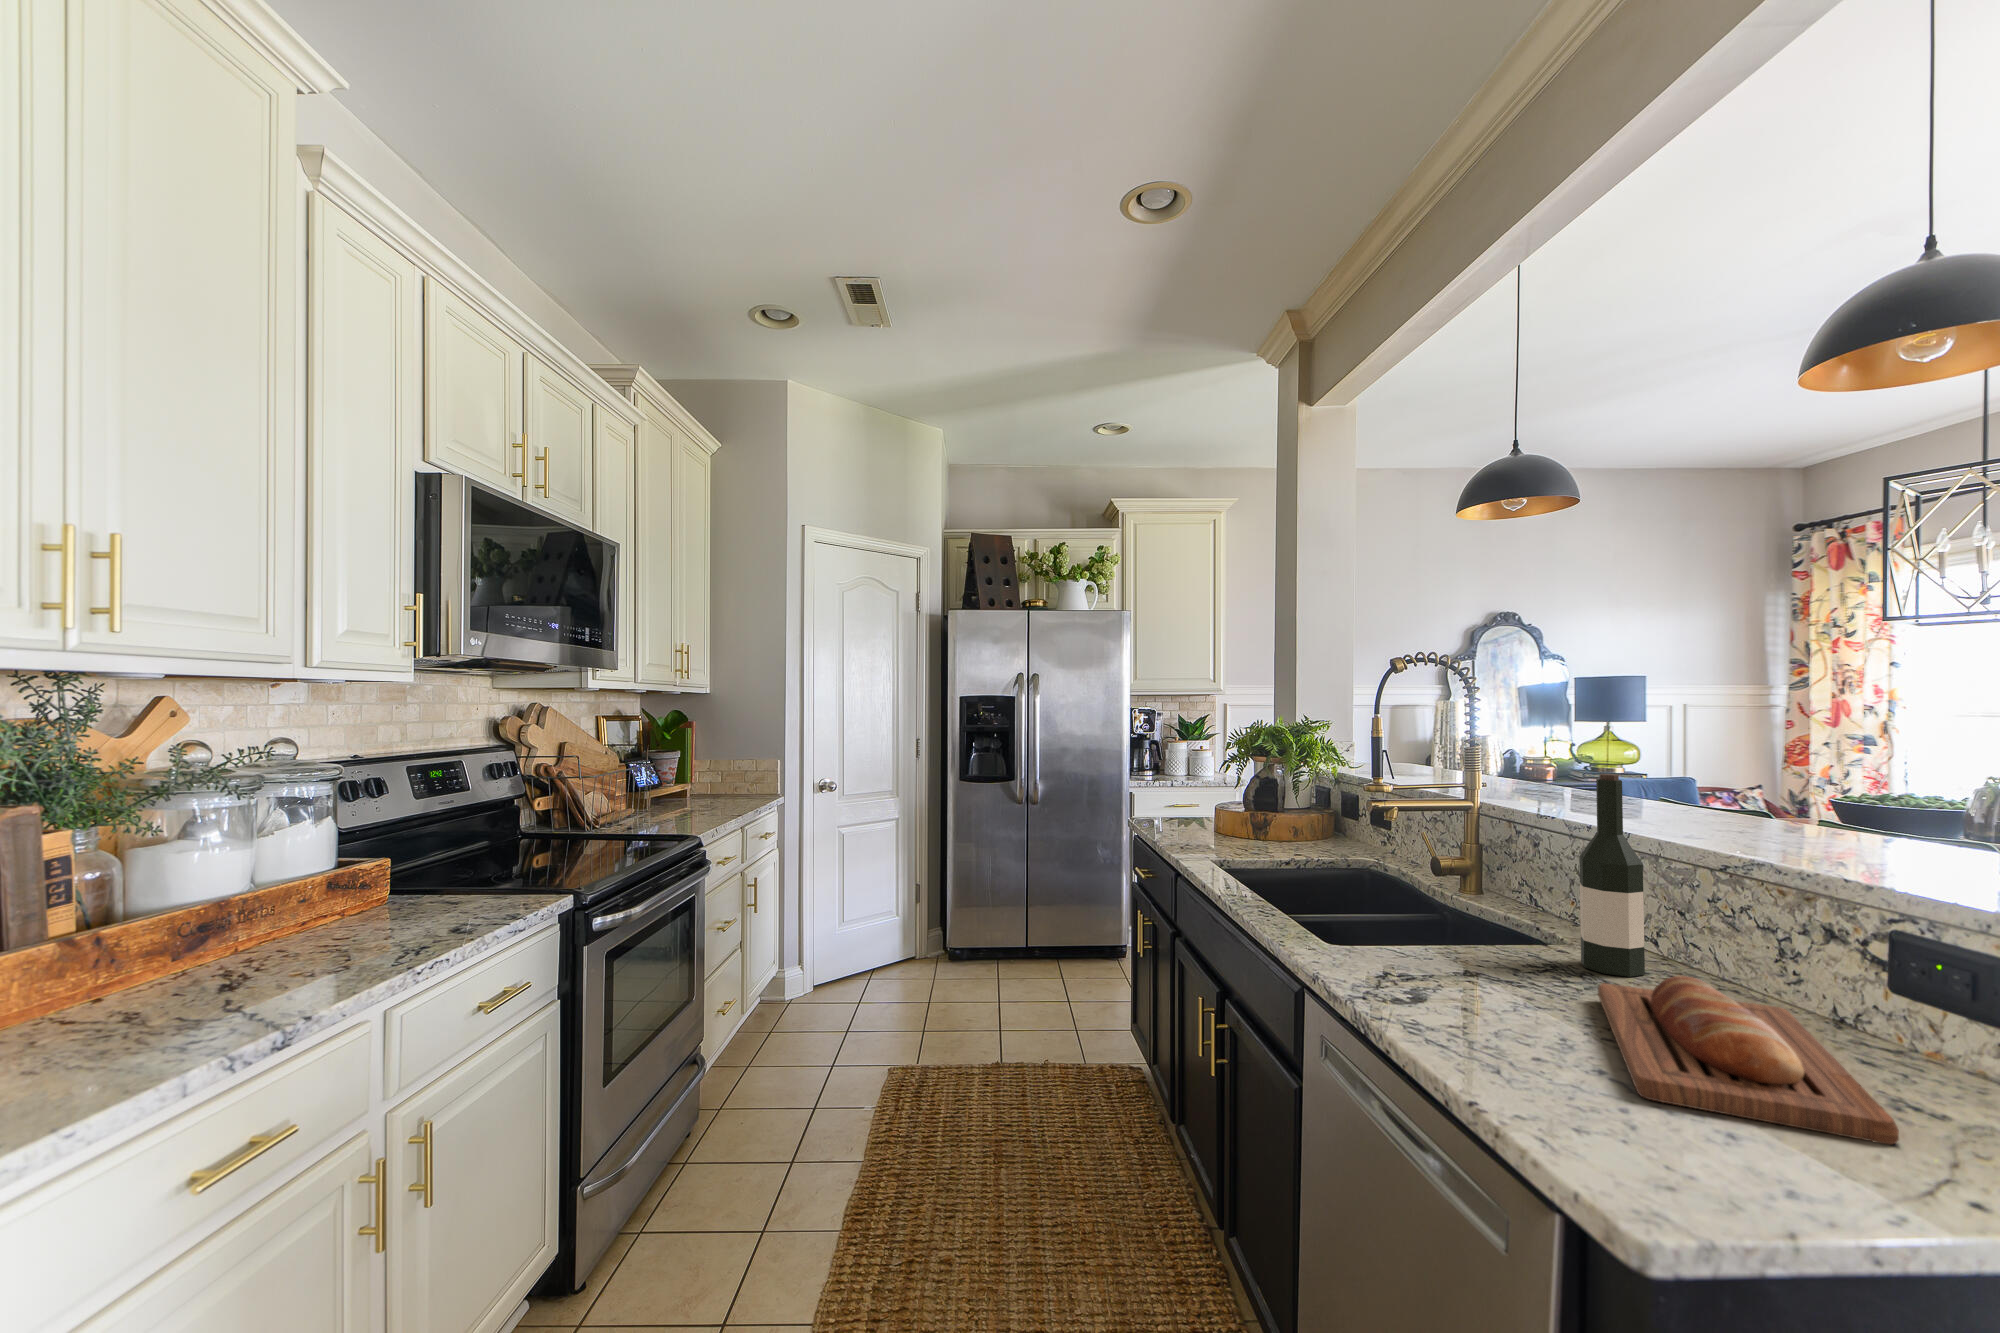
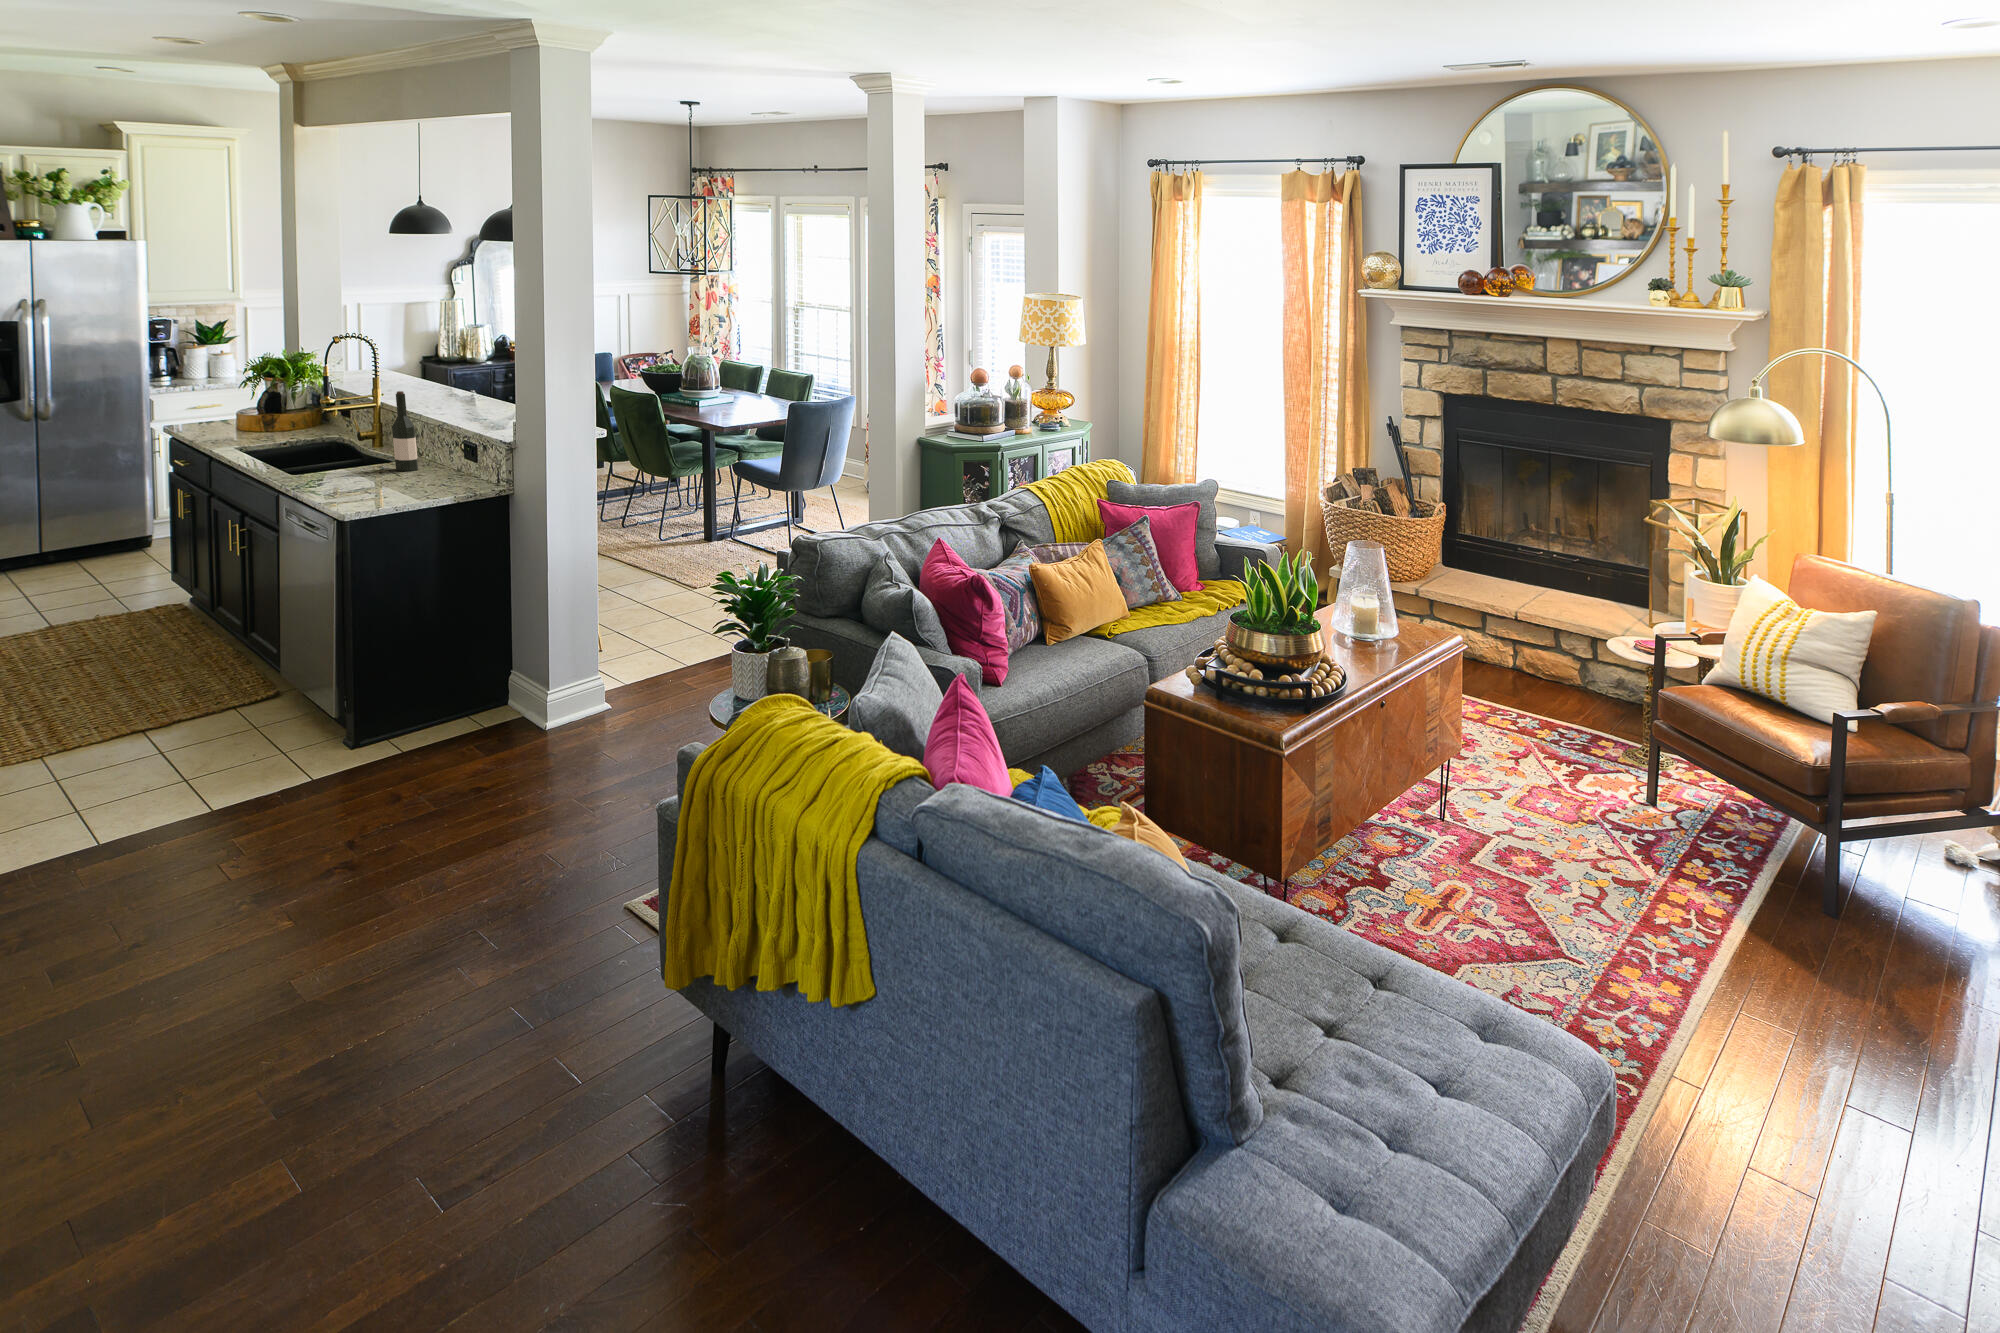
bread loaf: present [1598,975,1899,1145] -> none [369,463,443,494]

